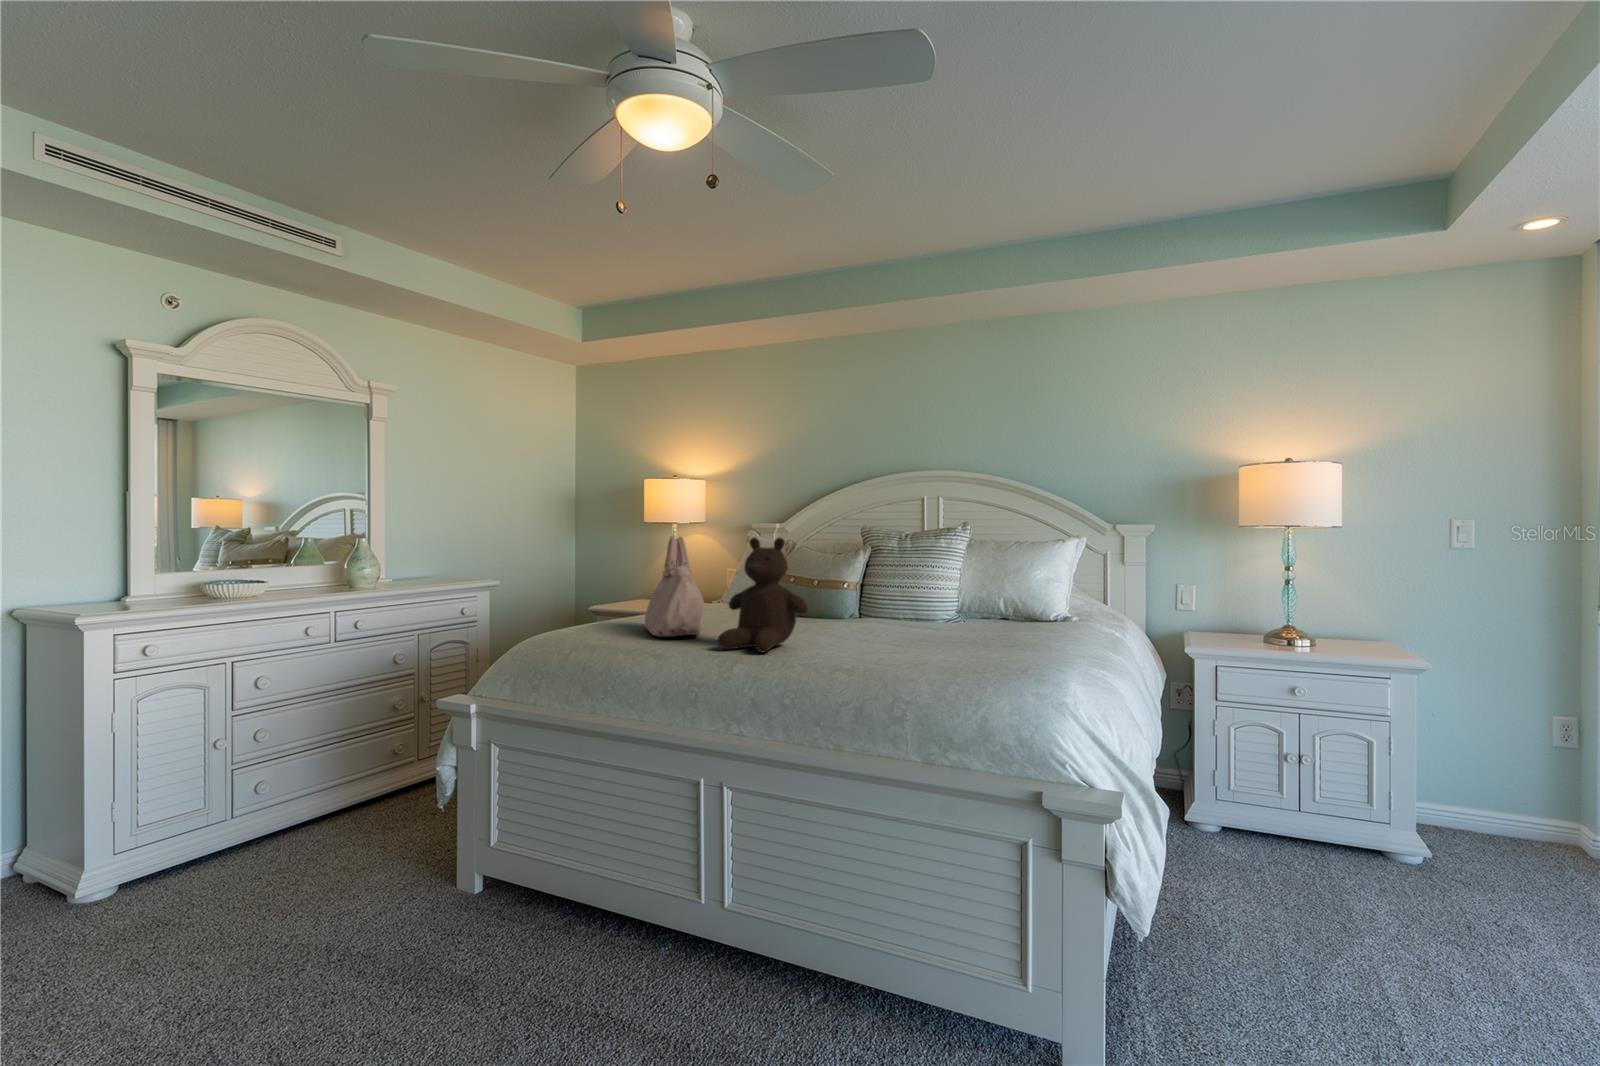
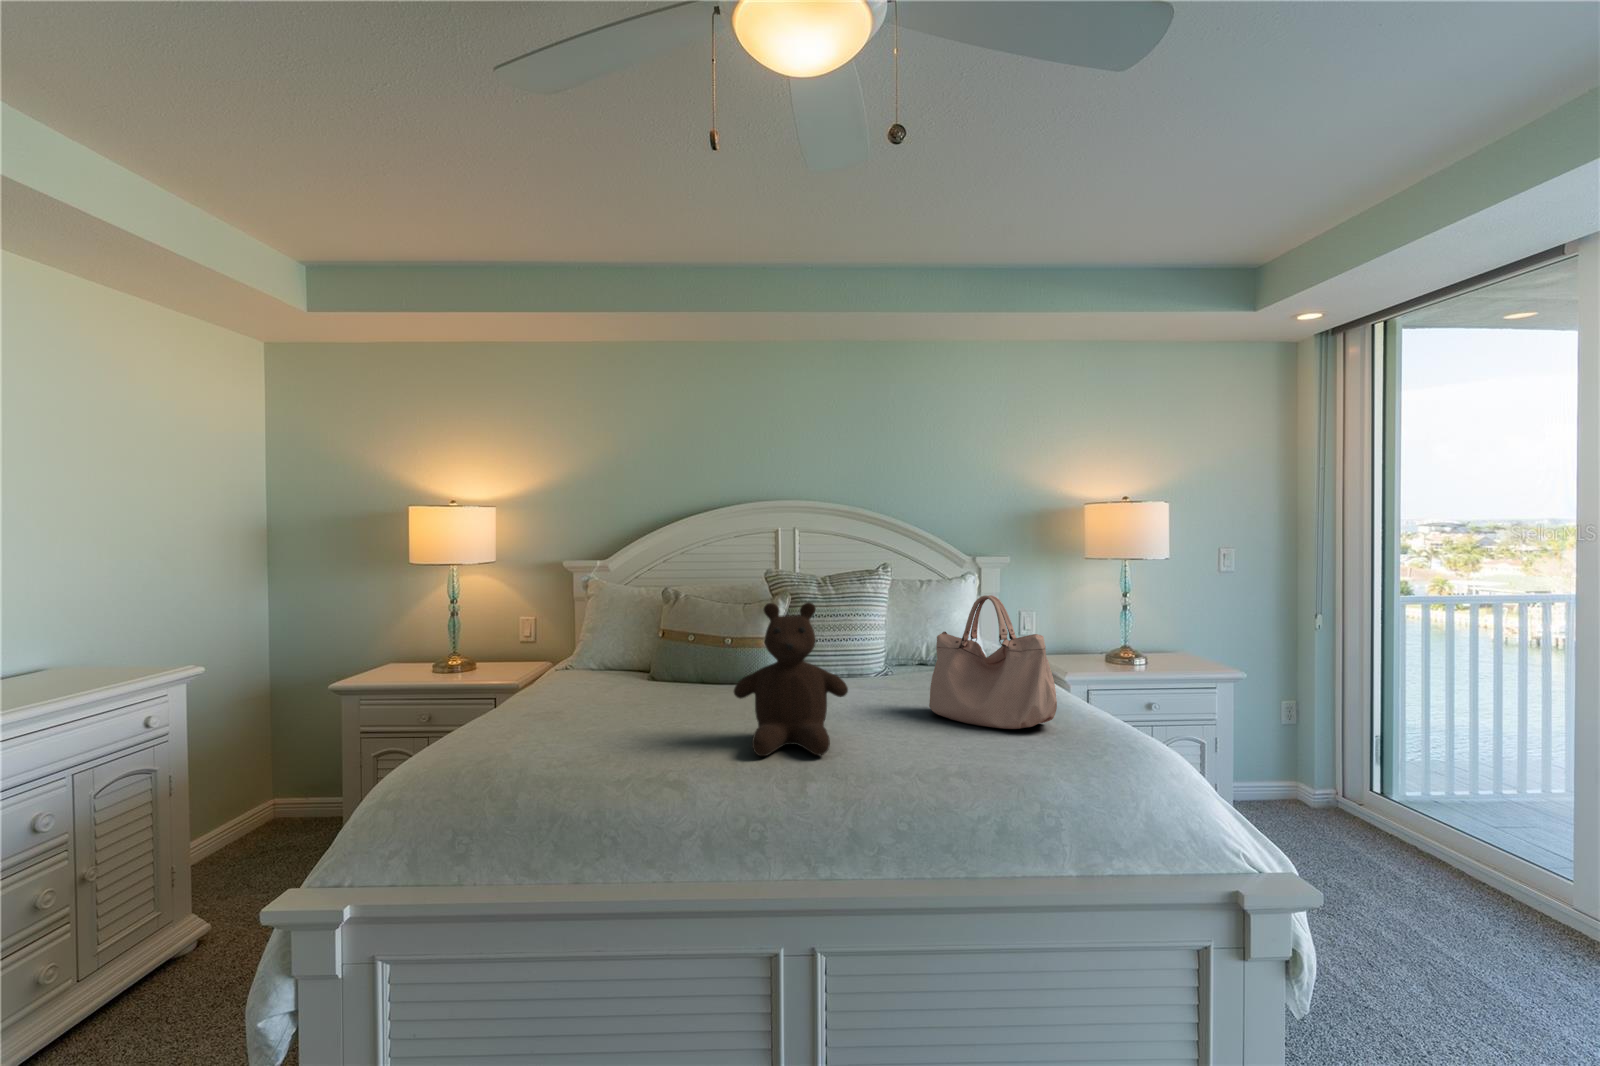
handbag: present [645,536,704,637] -> present [929,595,1057,729]

